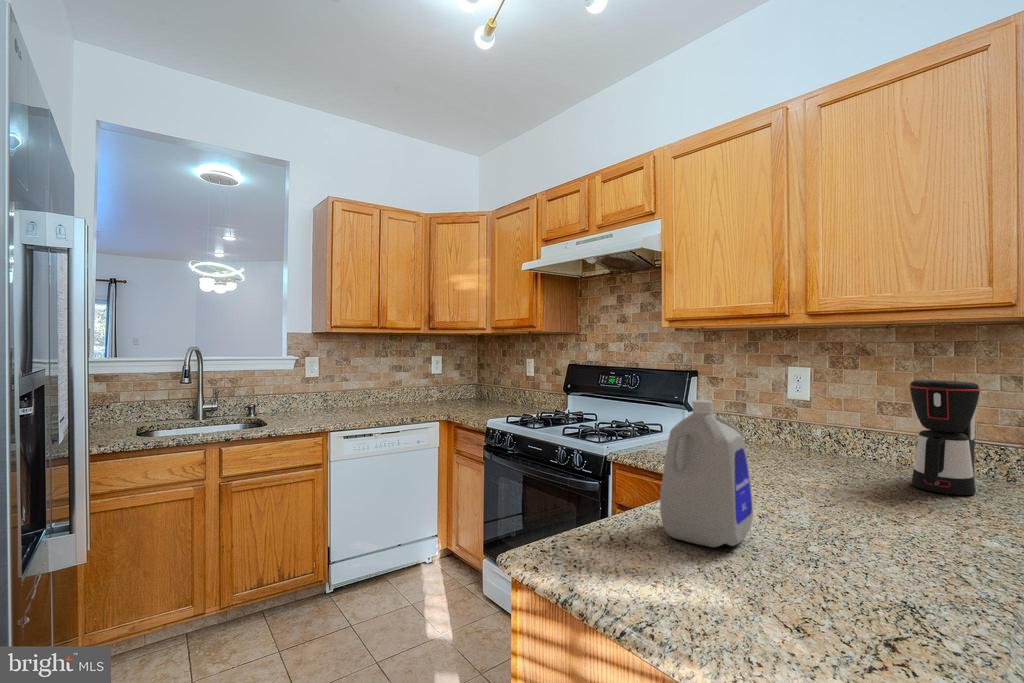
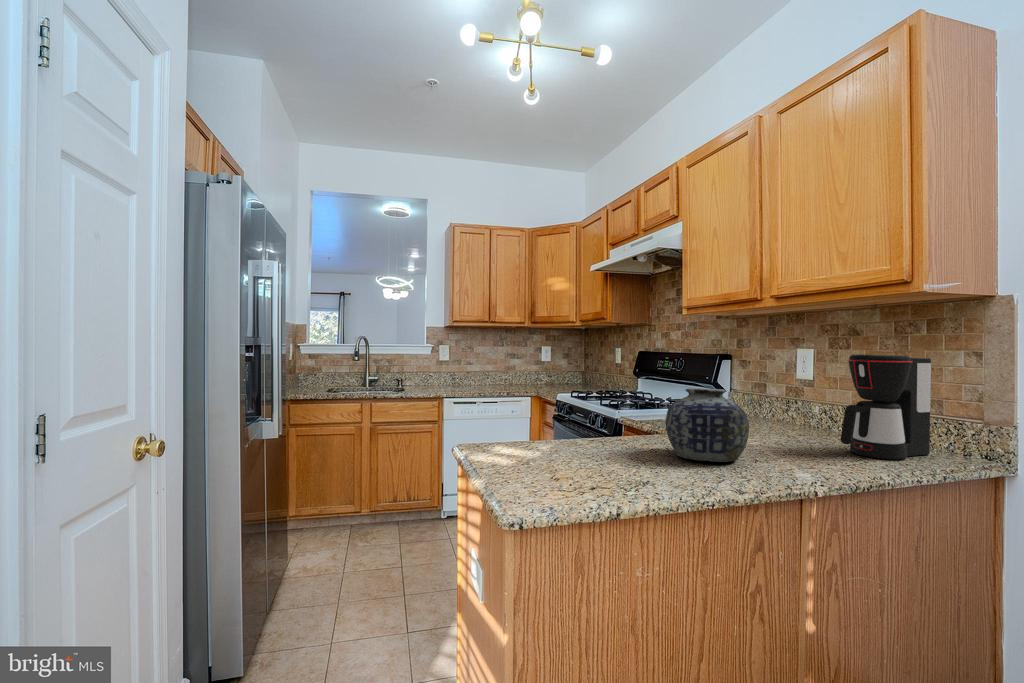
bottle: present [660,400,753,547] -> none [556,358,621,457]
vase: none [776,432,891,531] -> present [666,388,749,462]

